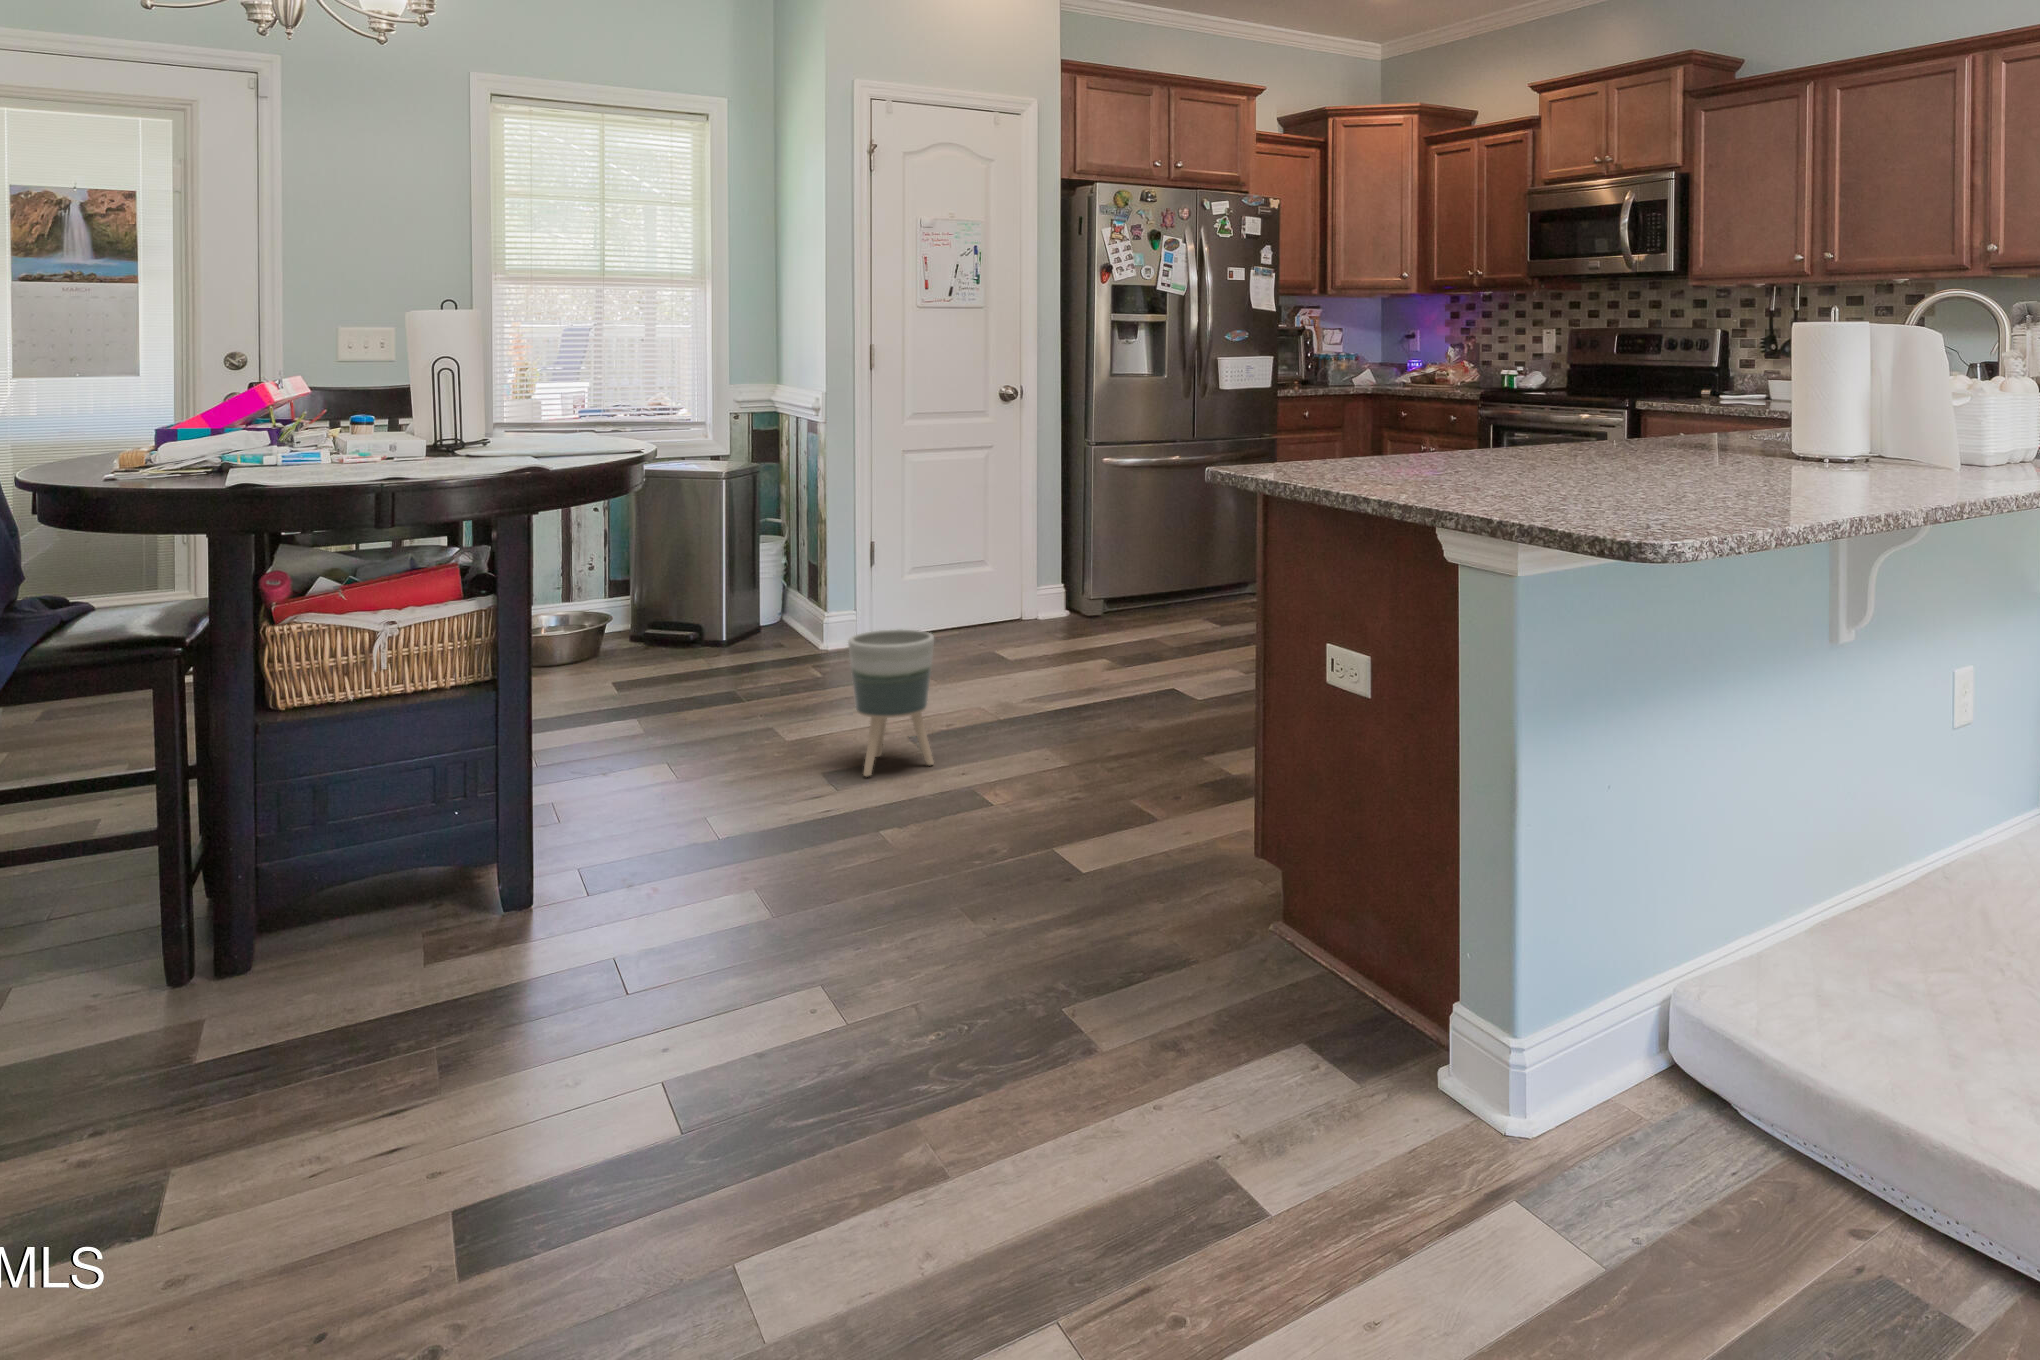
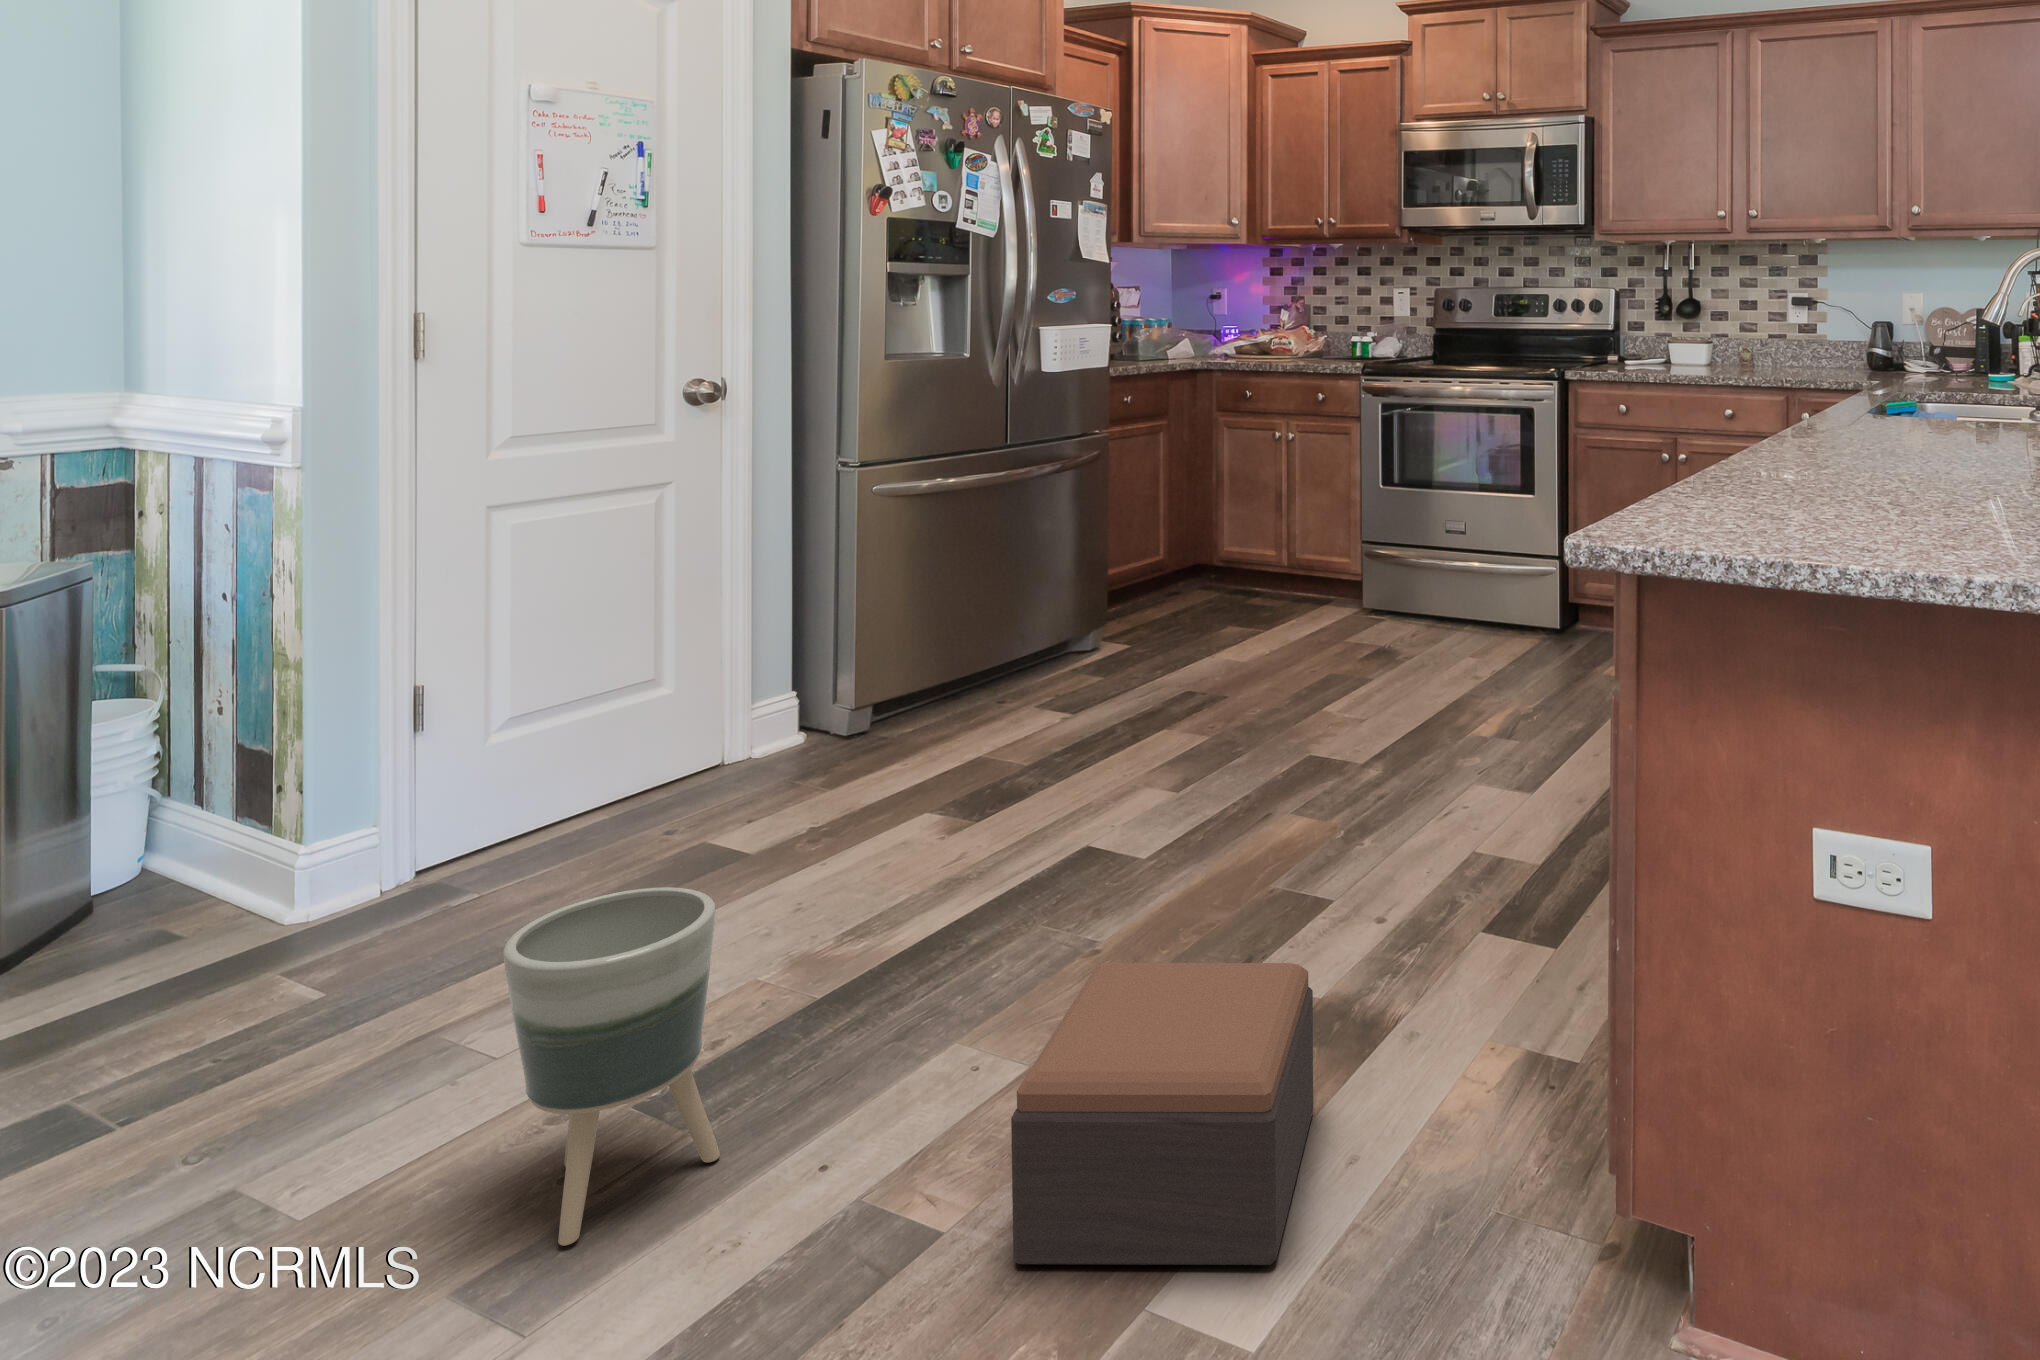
footstool: none [1033,698,1207,836] -> present [1011,963,1313,1265]

